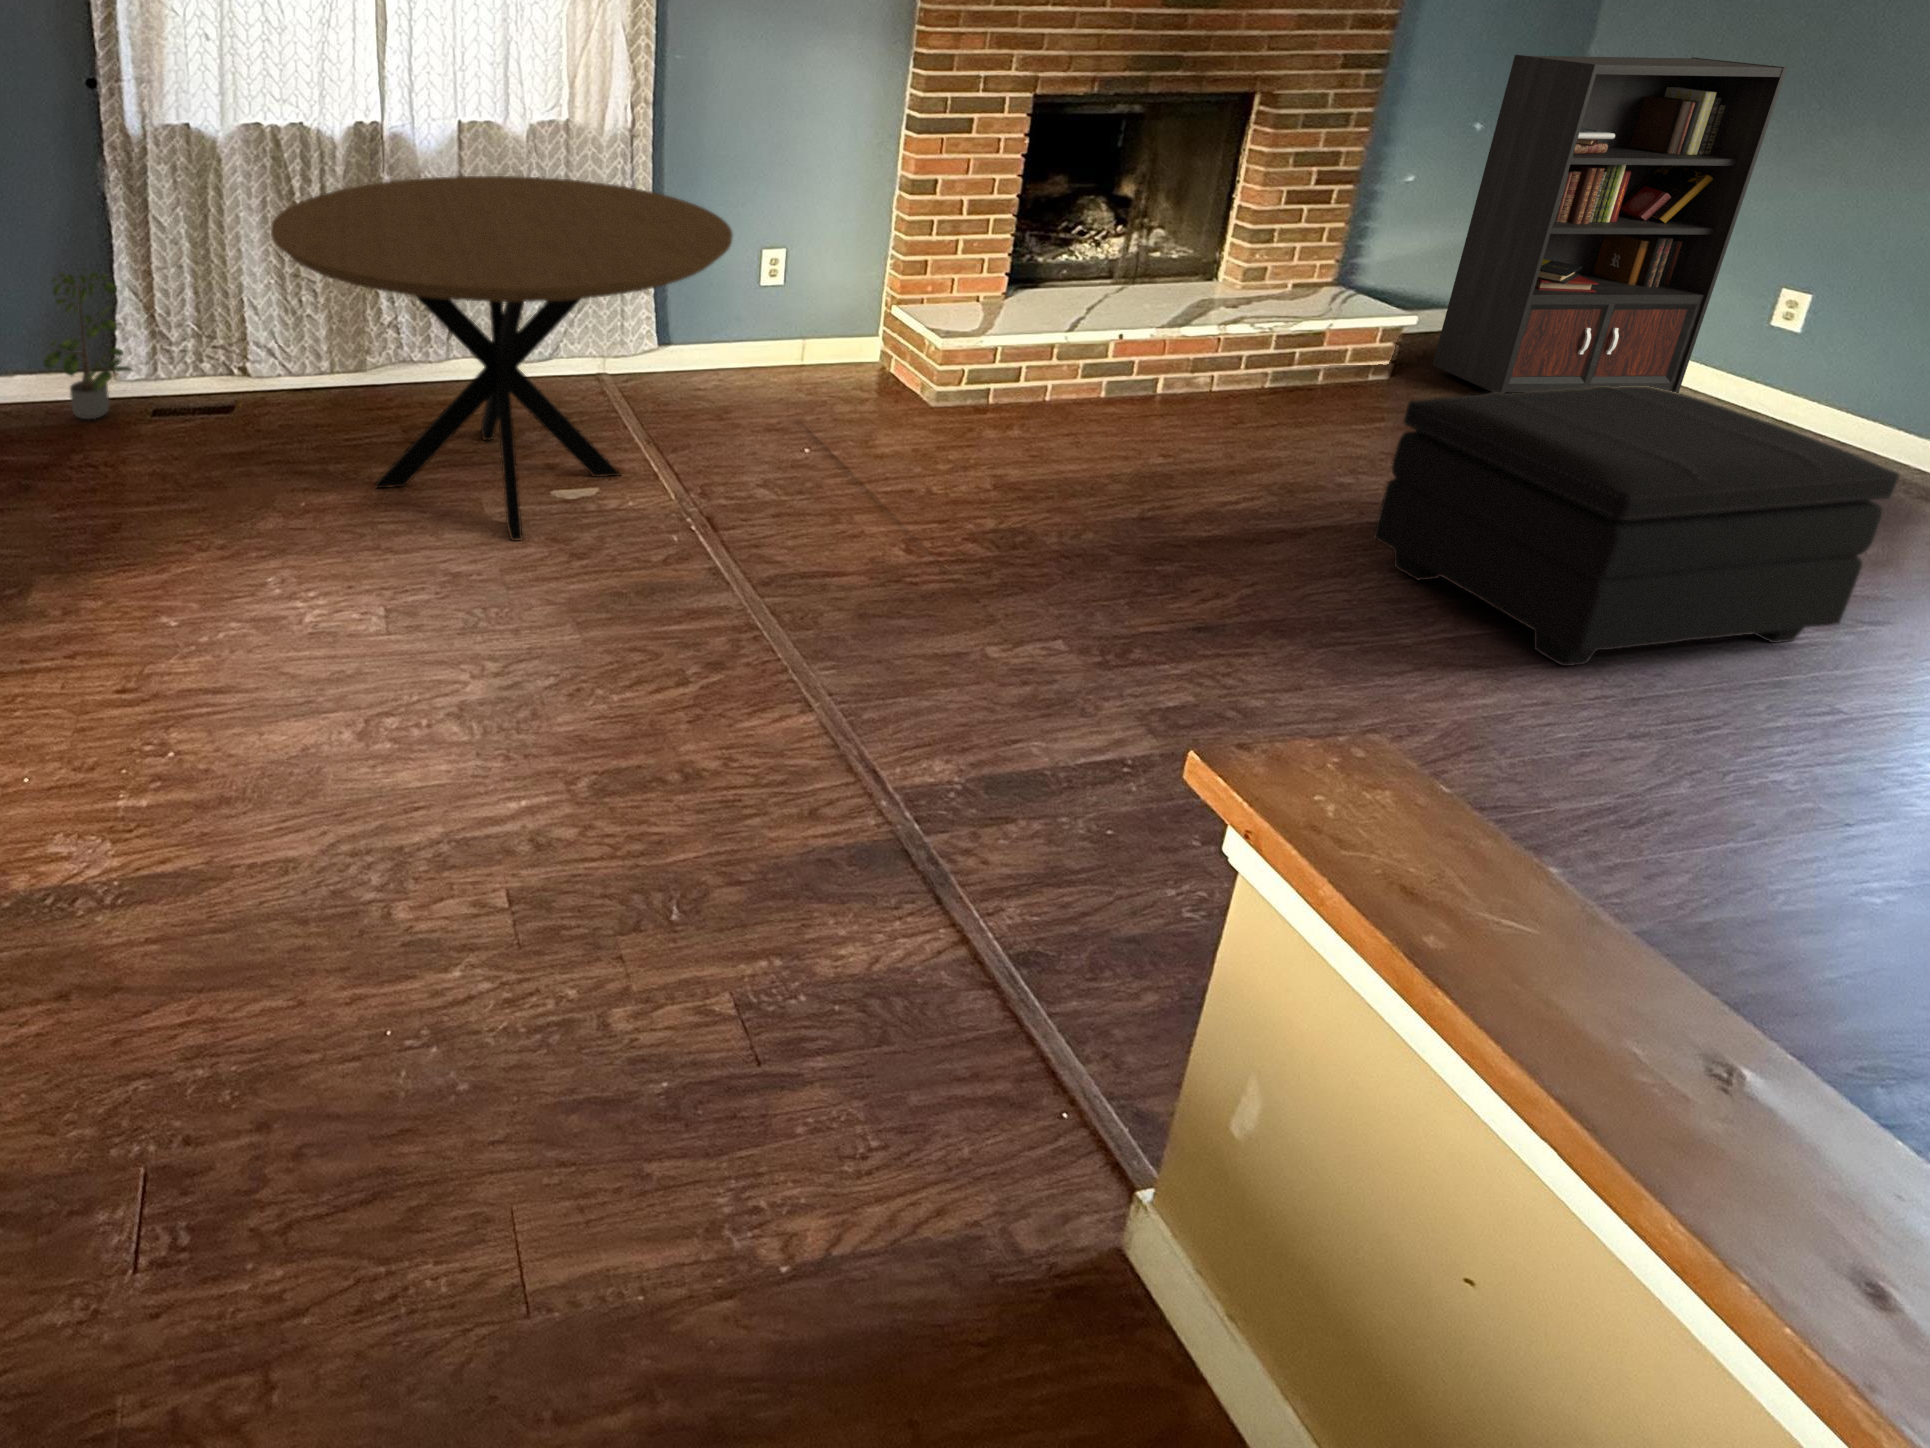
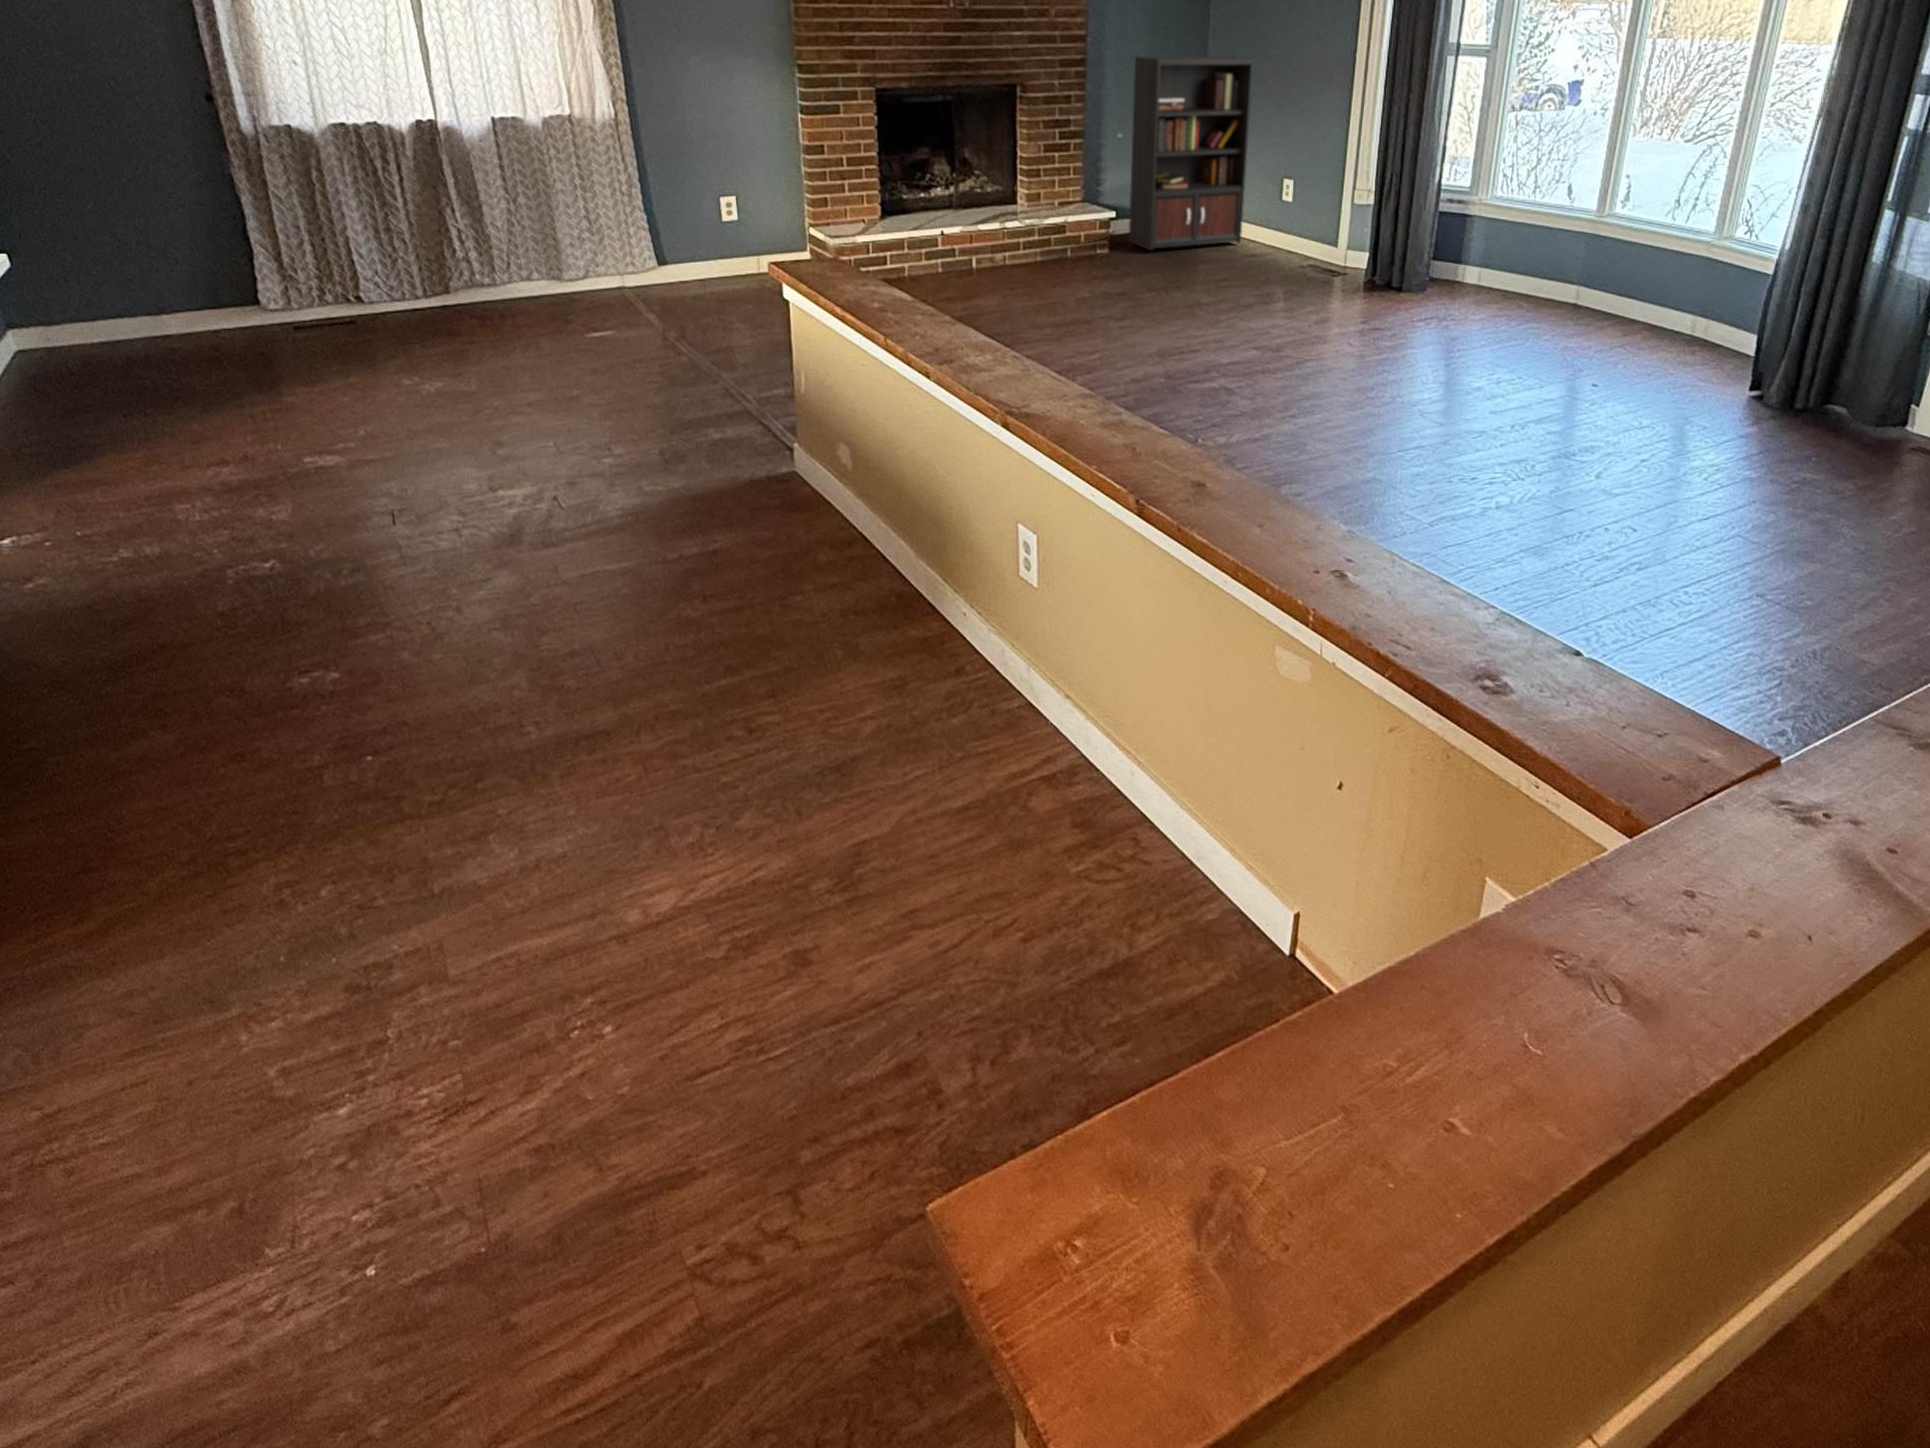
dining table: present [271,176,733,541] -> none [371,152,673,356]
potted plant: present [43,272,132,419] -> none [195,228,277,339]
footstool: present [1374,386,1899,666] -> none [1026,215,1206,335]

